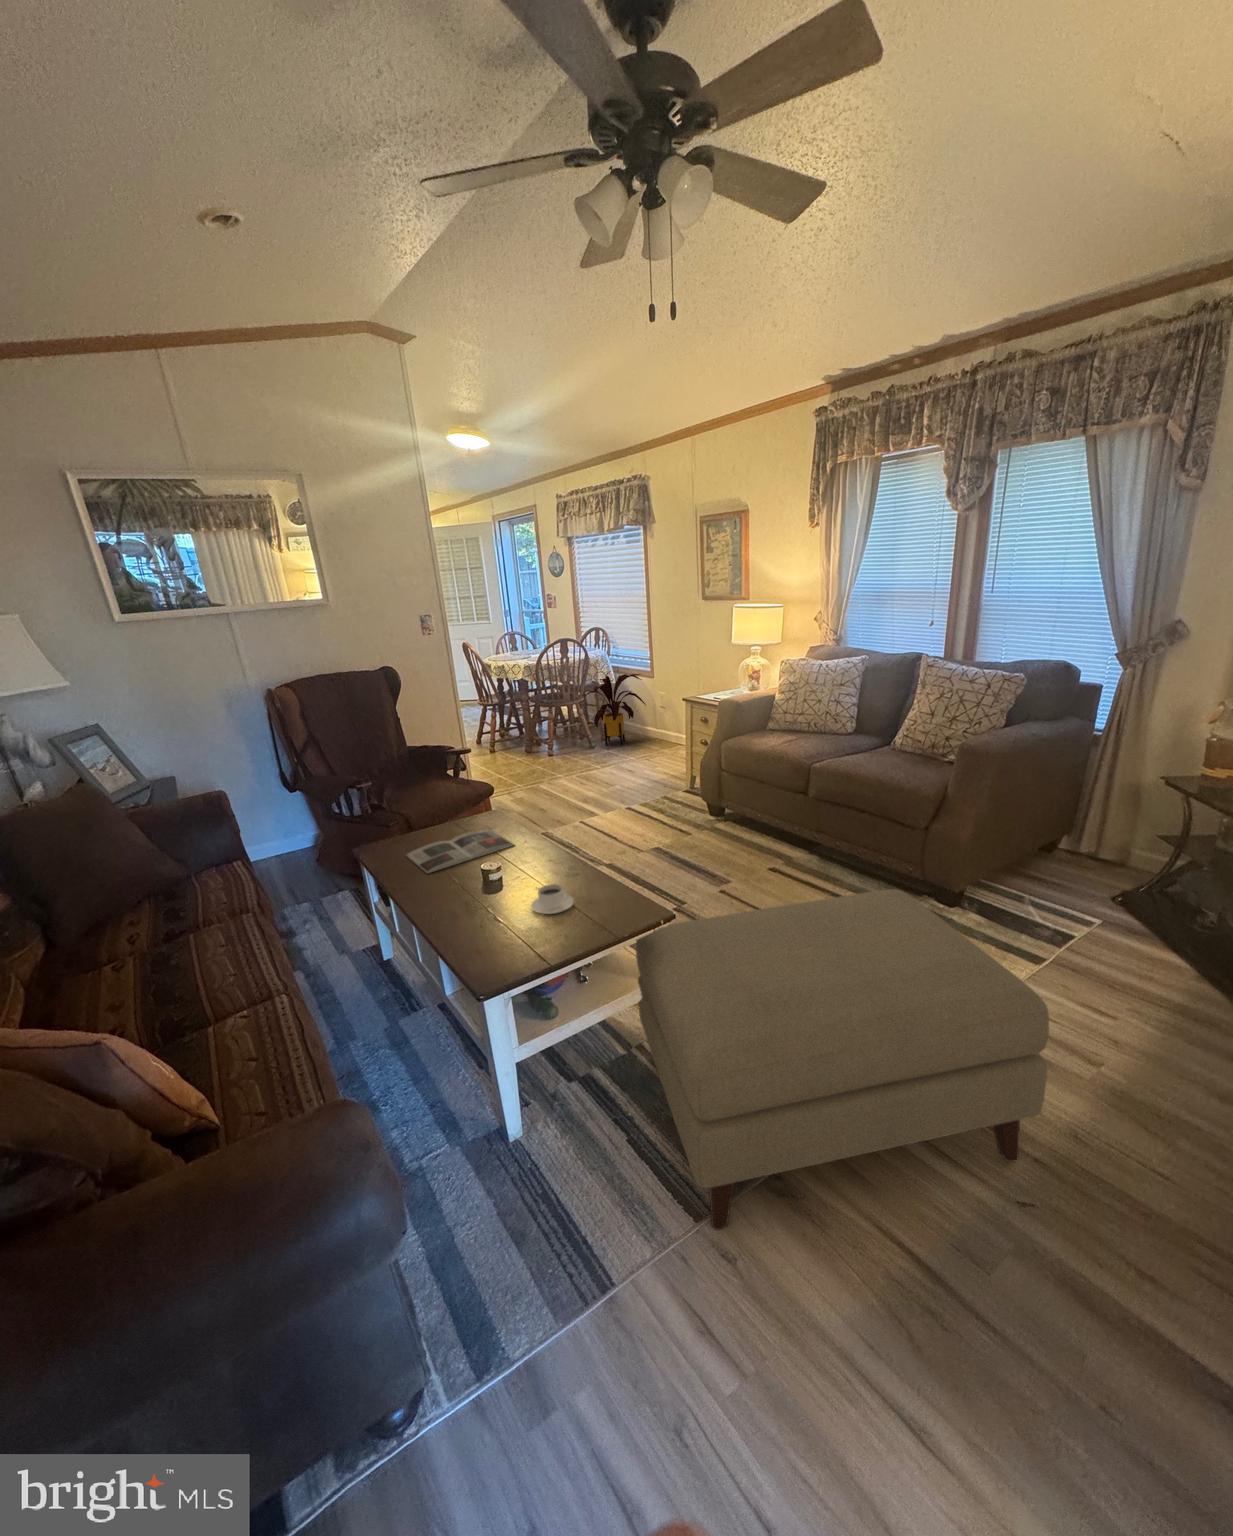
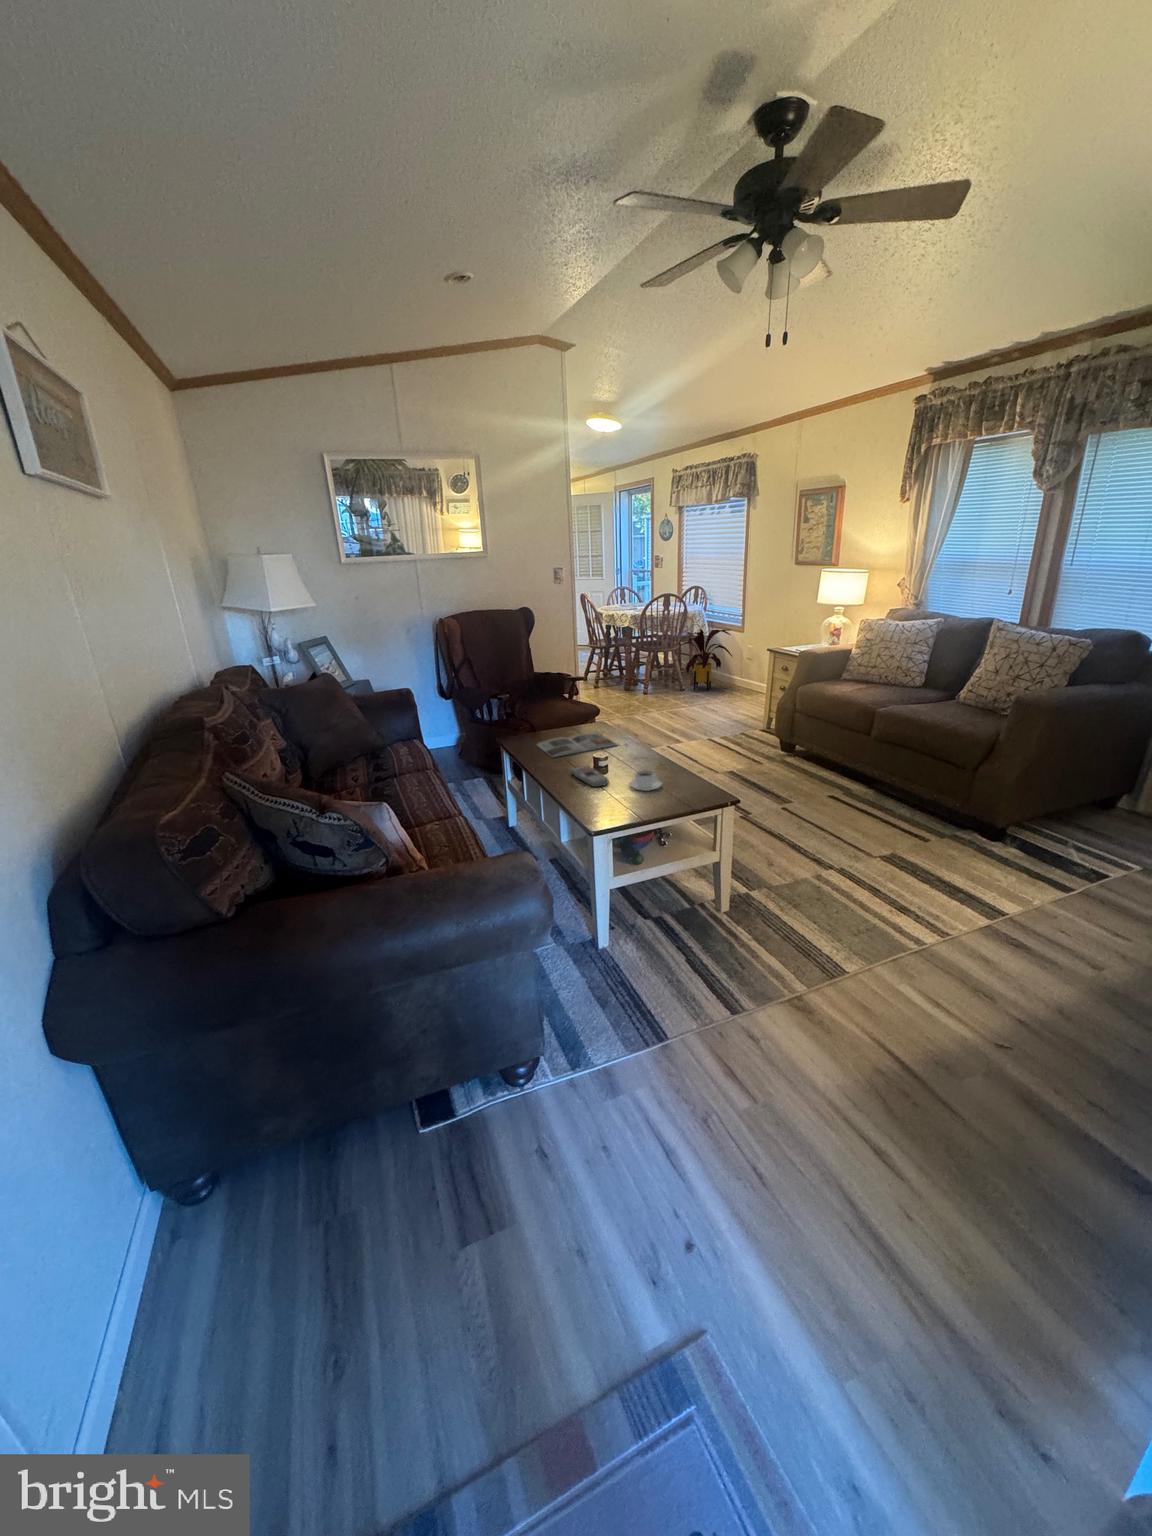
remote control: none [451,883,504,915] -> present [570,766,609,787]
ottoman: present [636,889,1049,1230] -> none [704,803,1049,1023]

